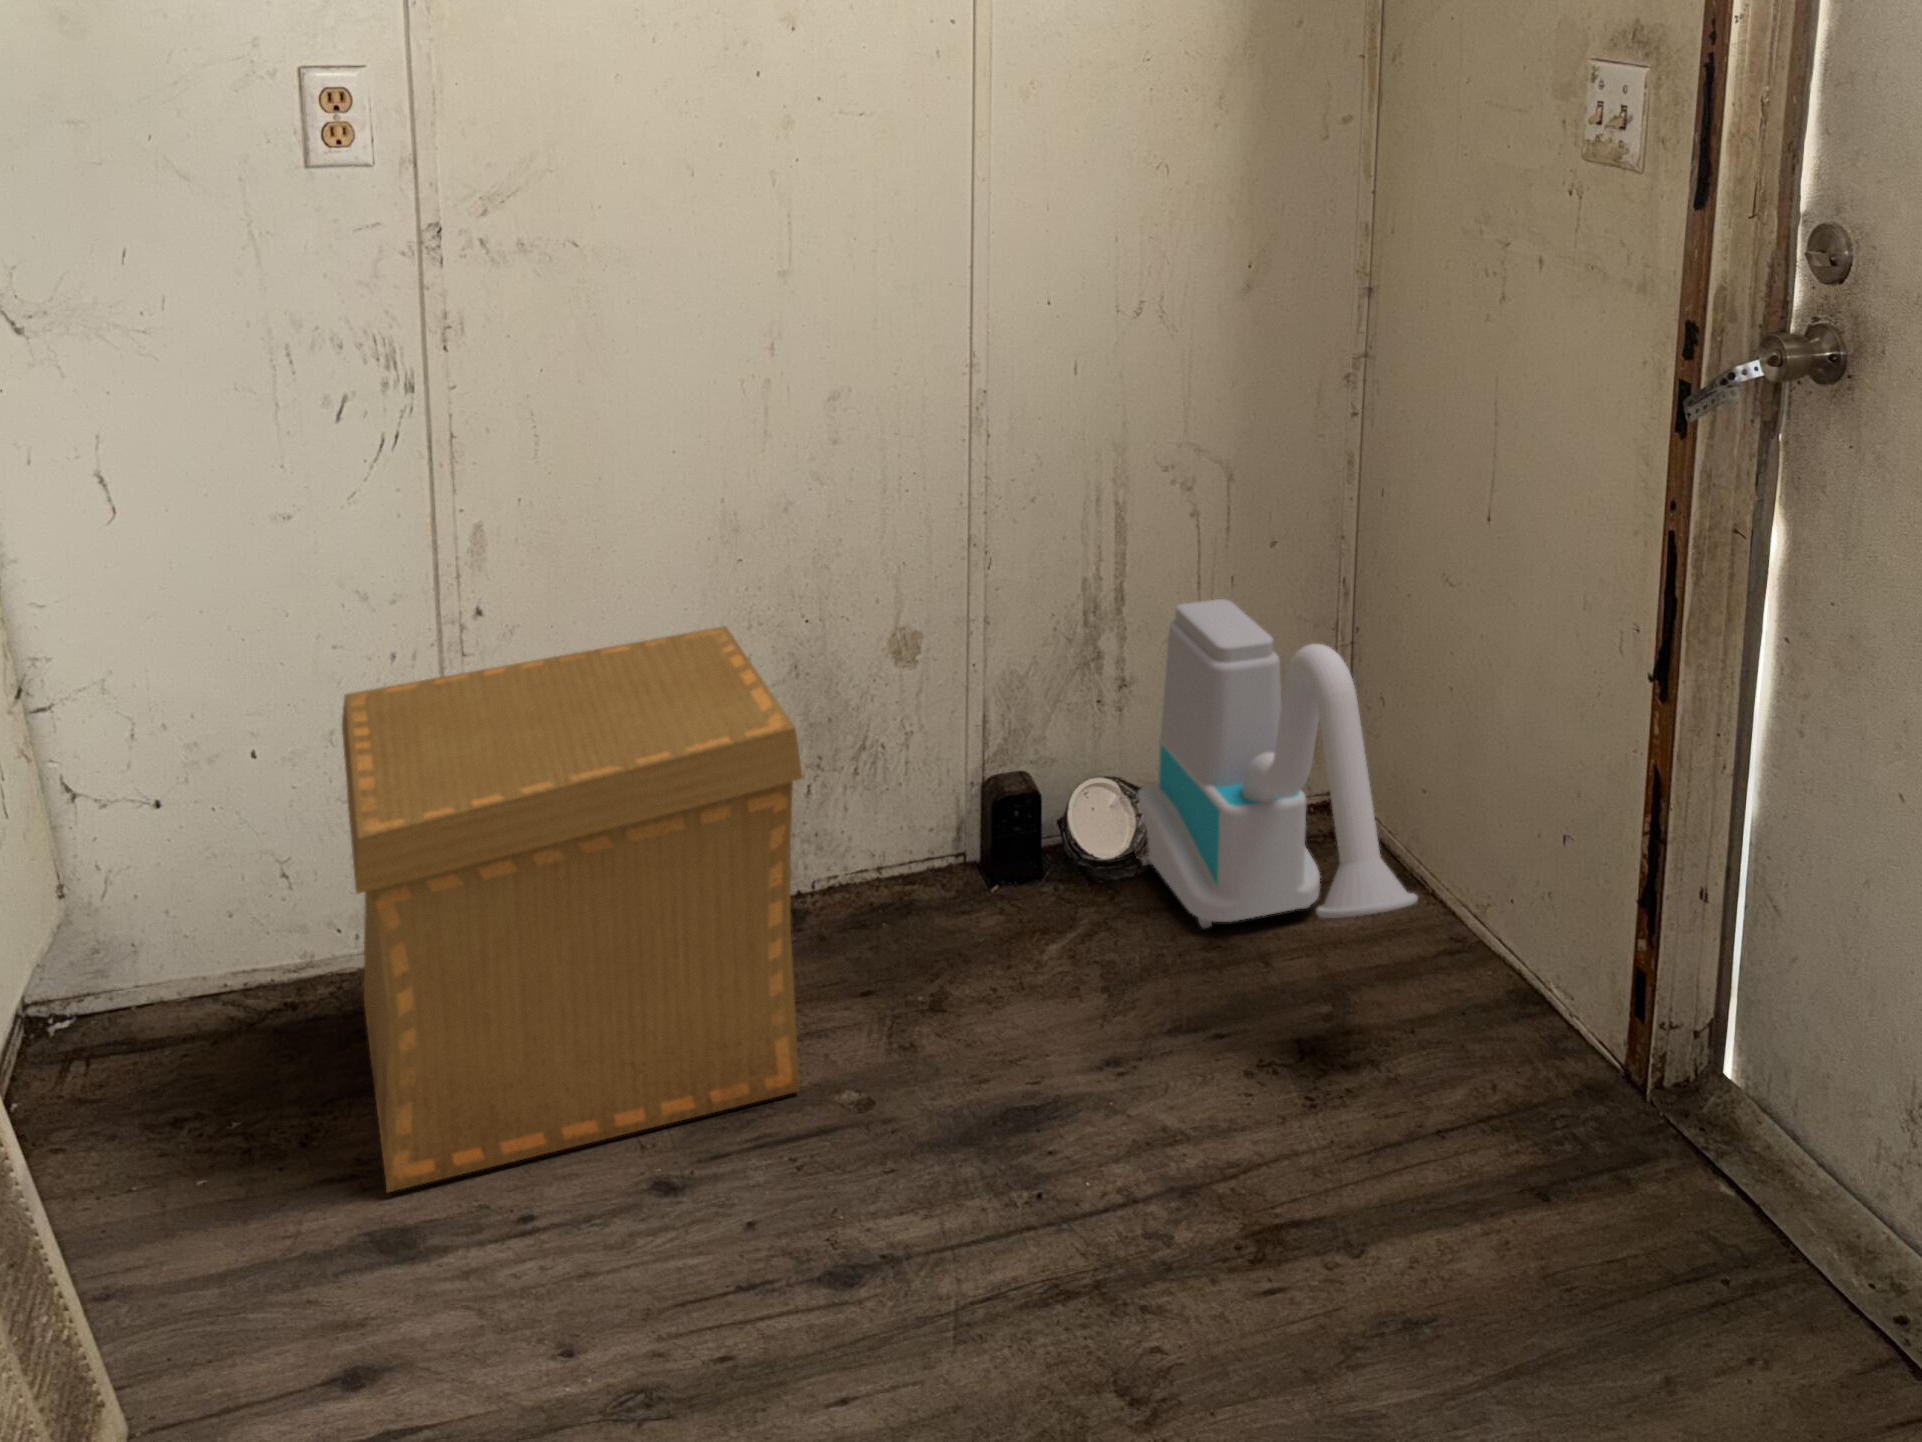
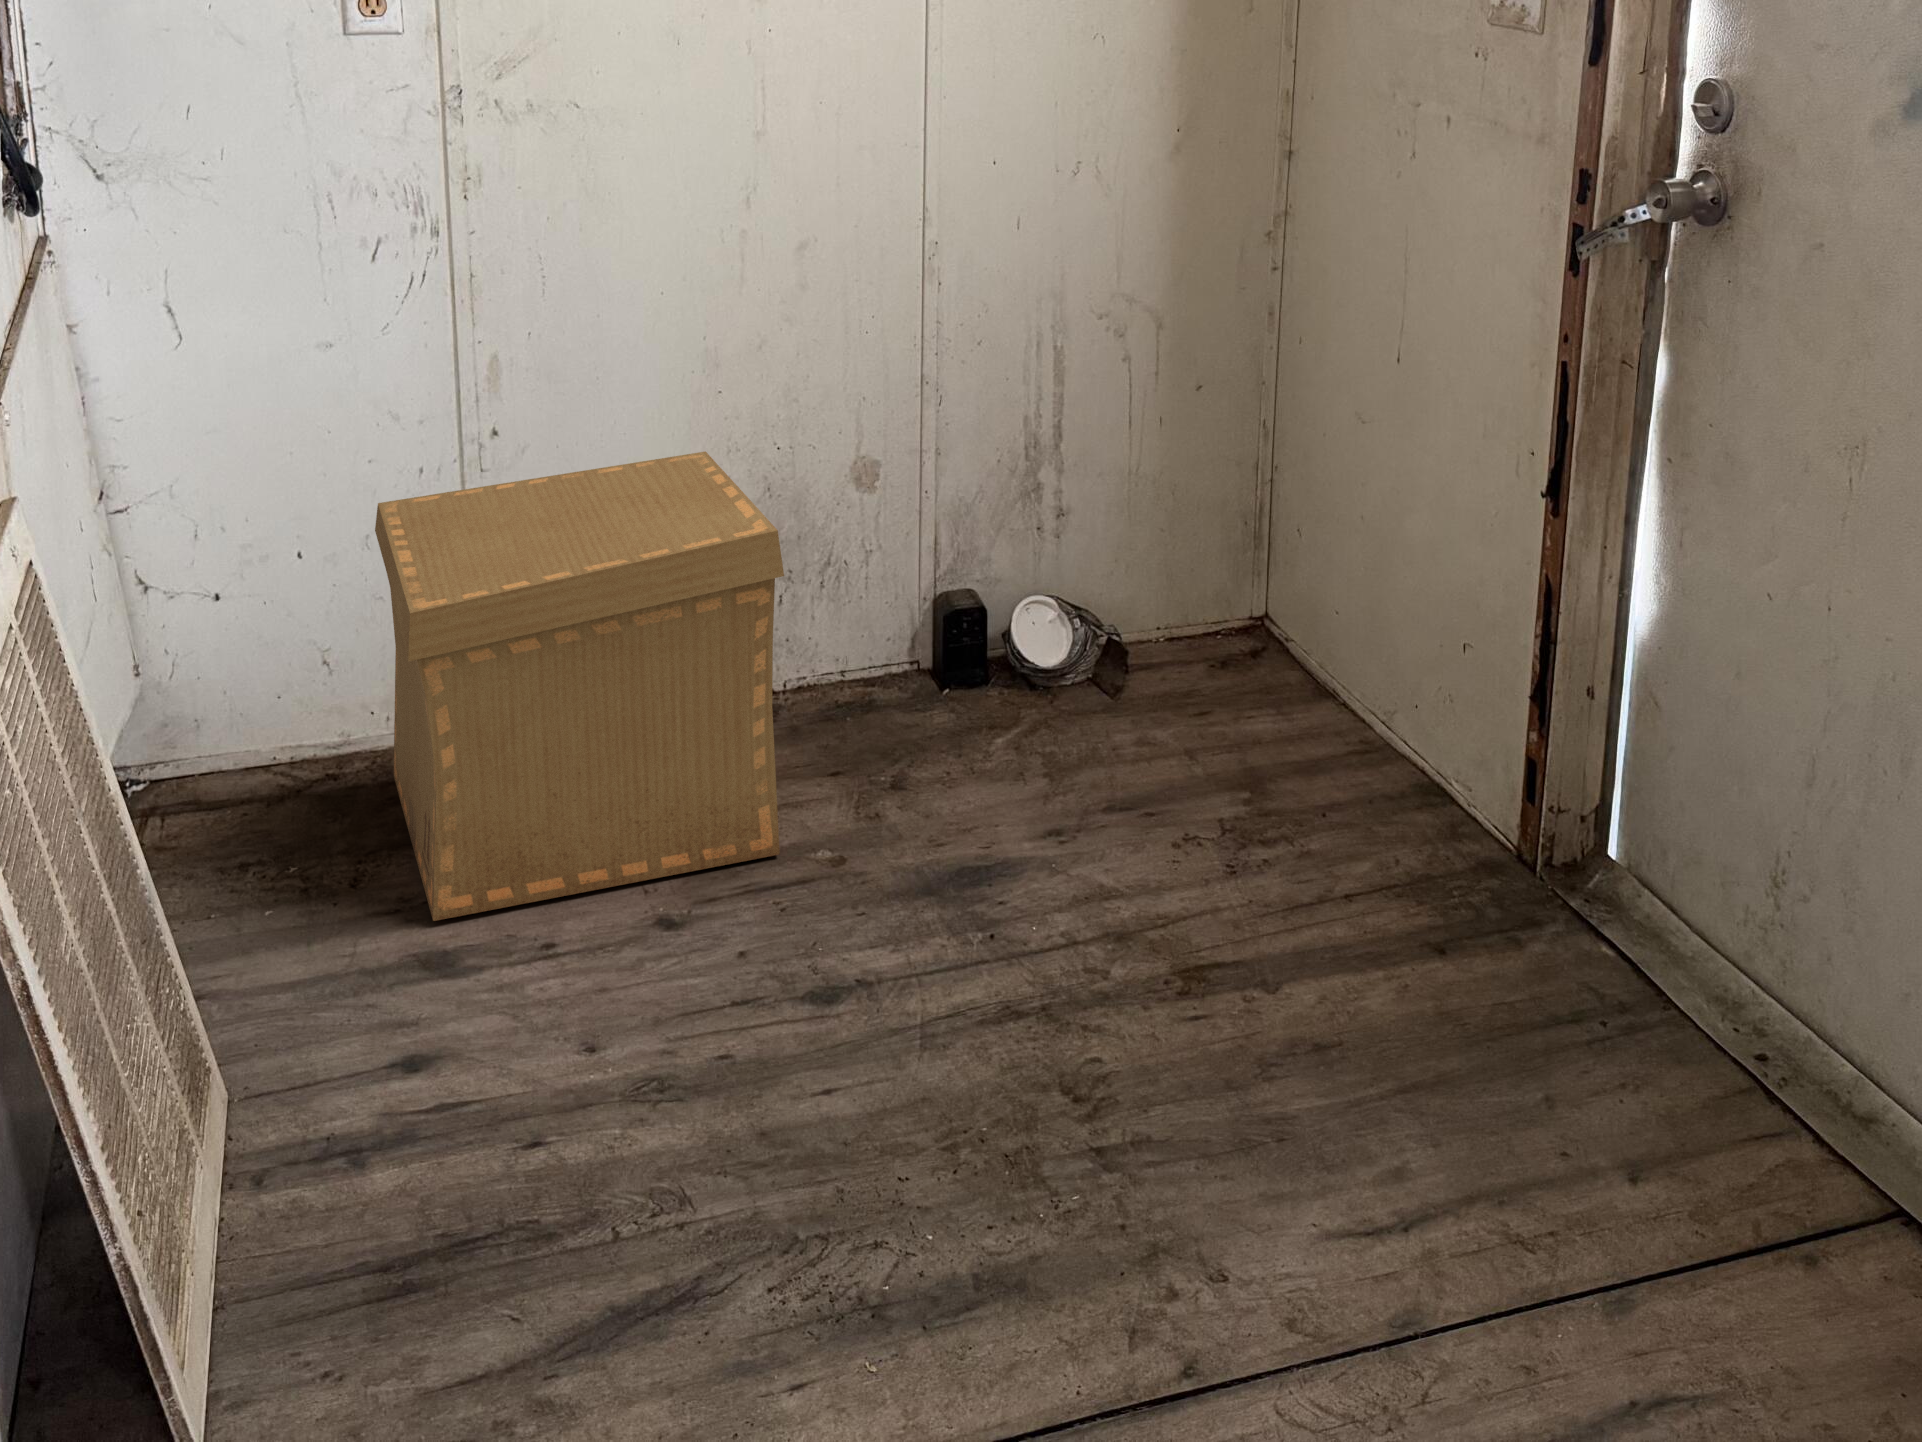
vacuum cleaner: present [1138,599,1418,928] -> none [1070,439,1332,735]

